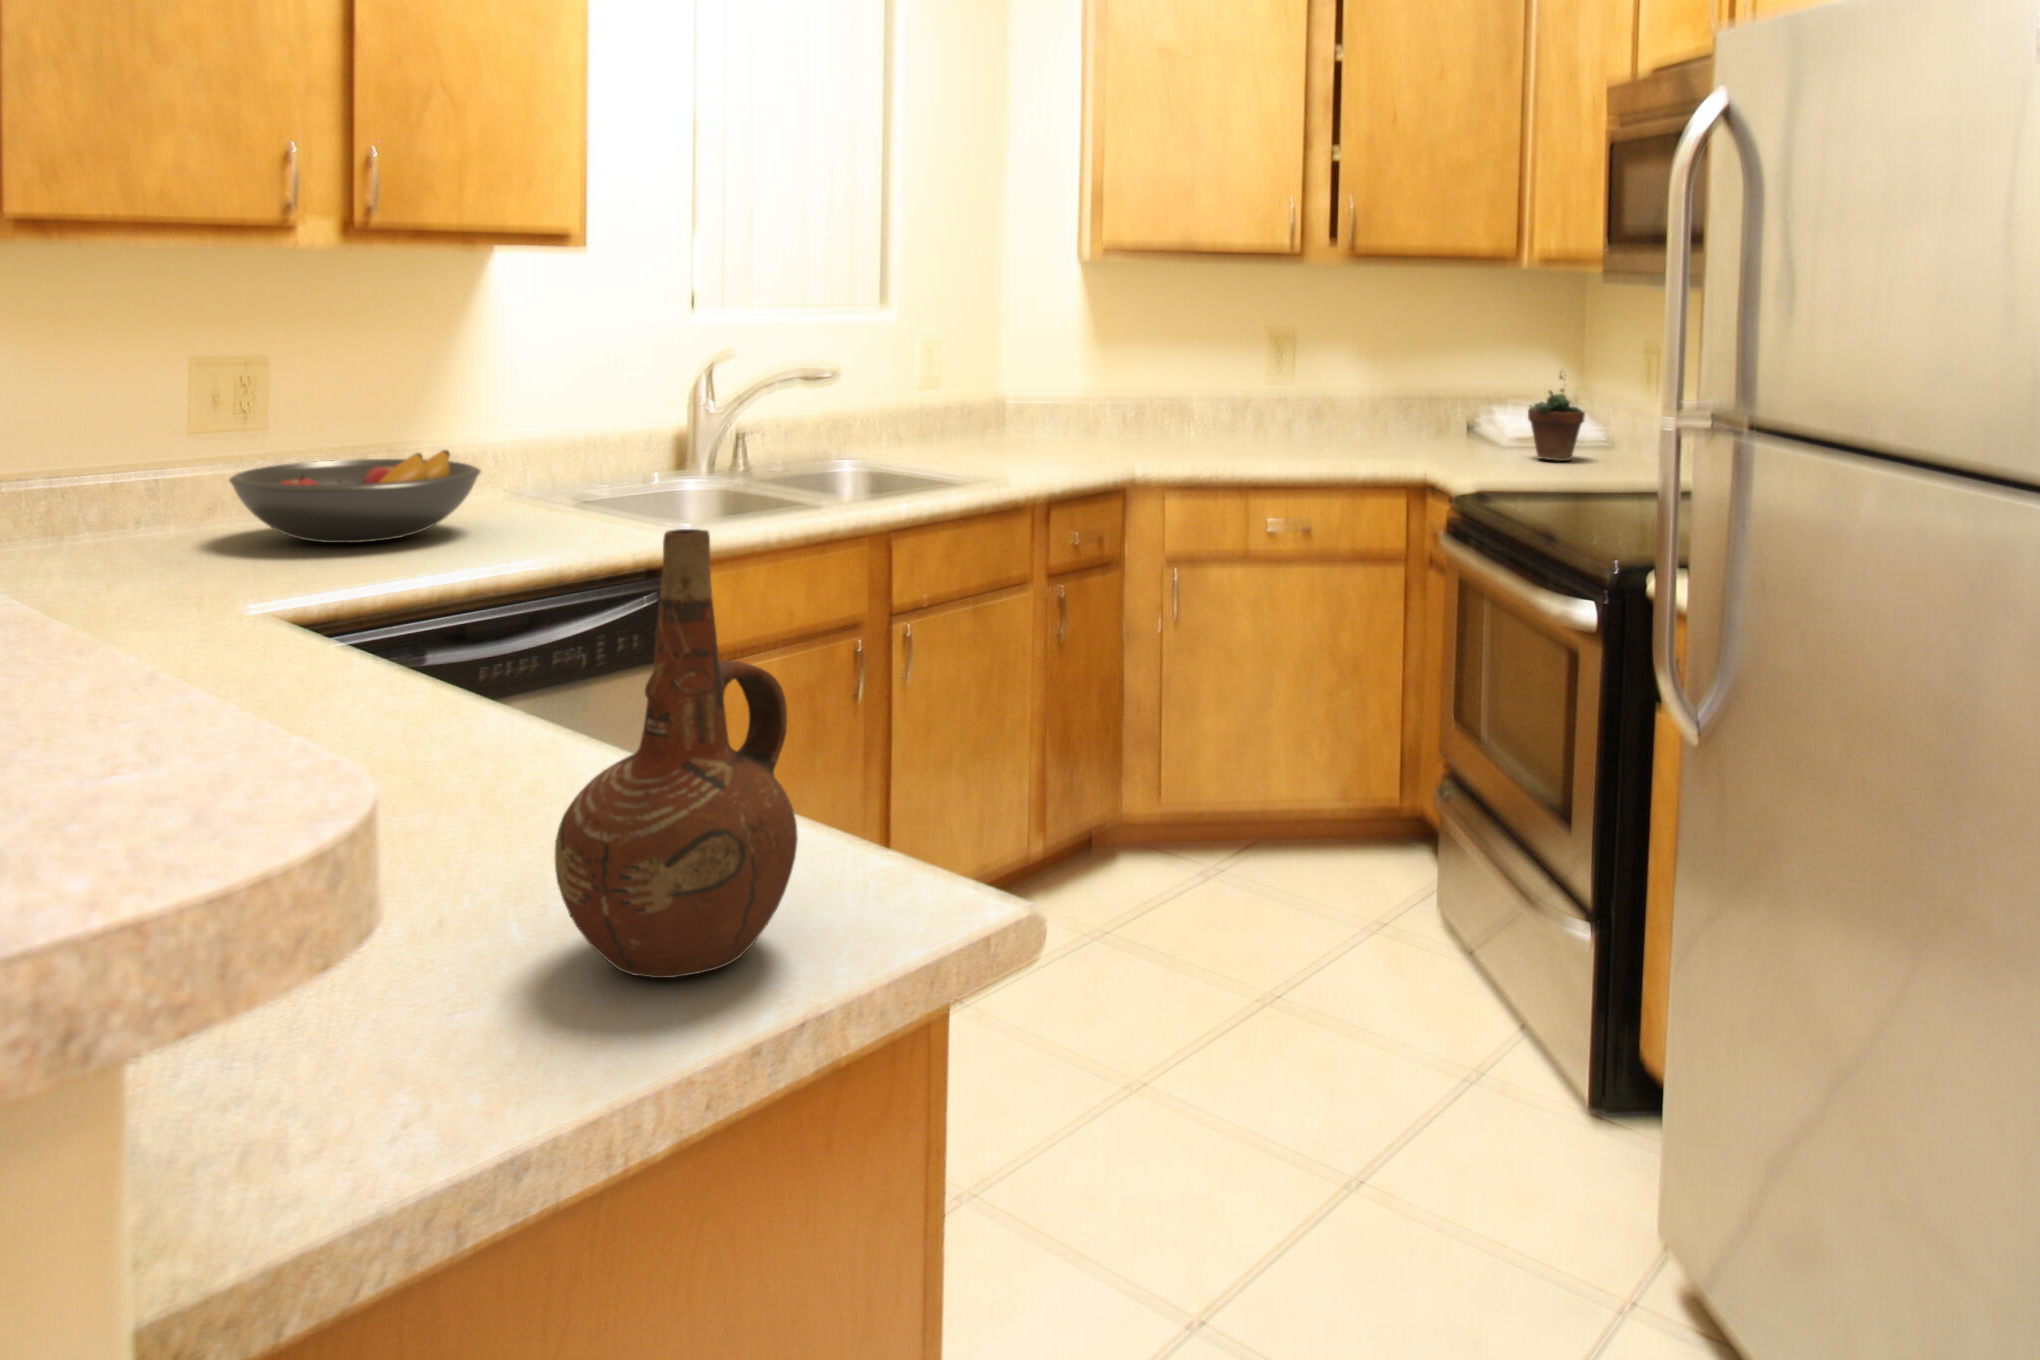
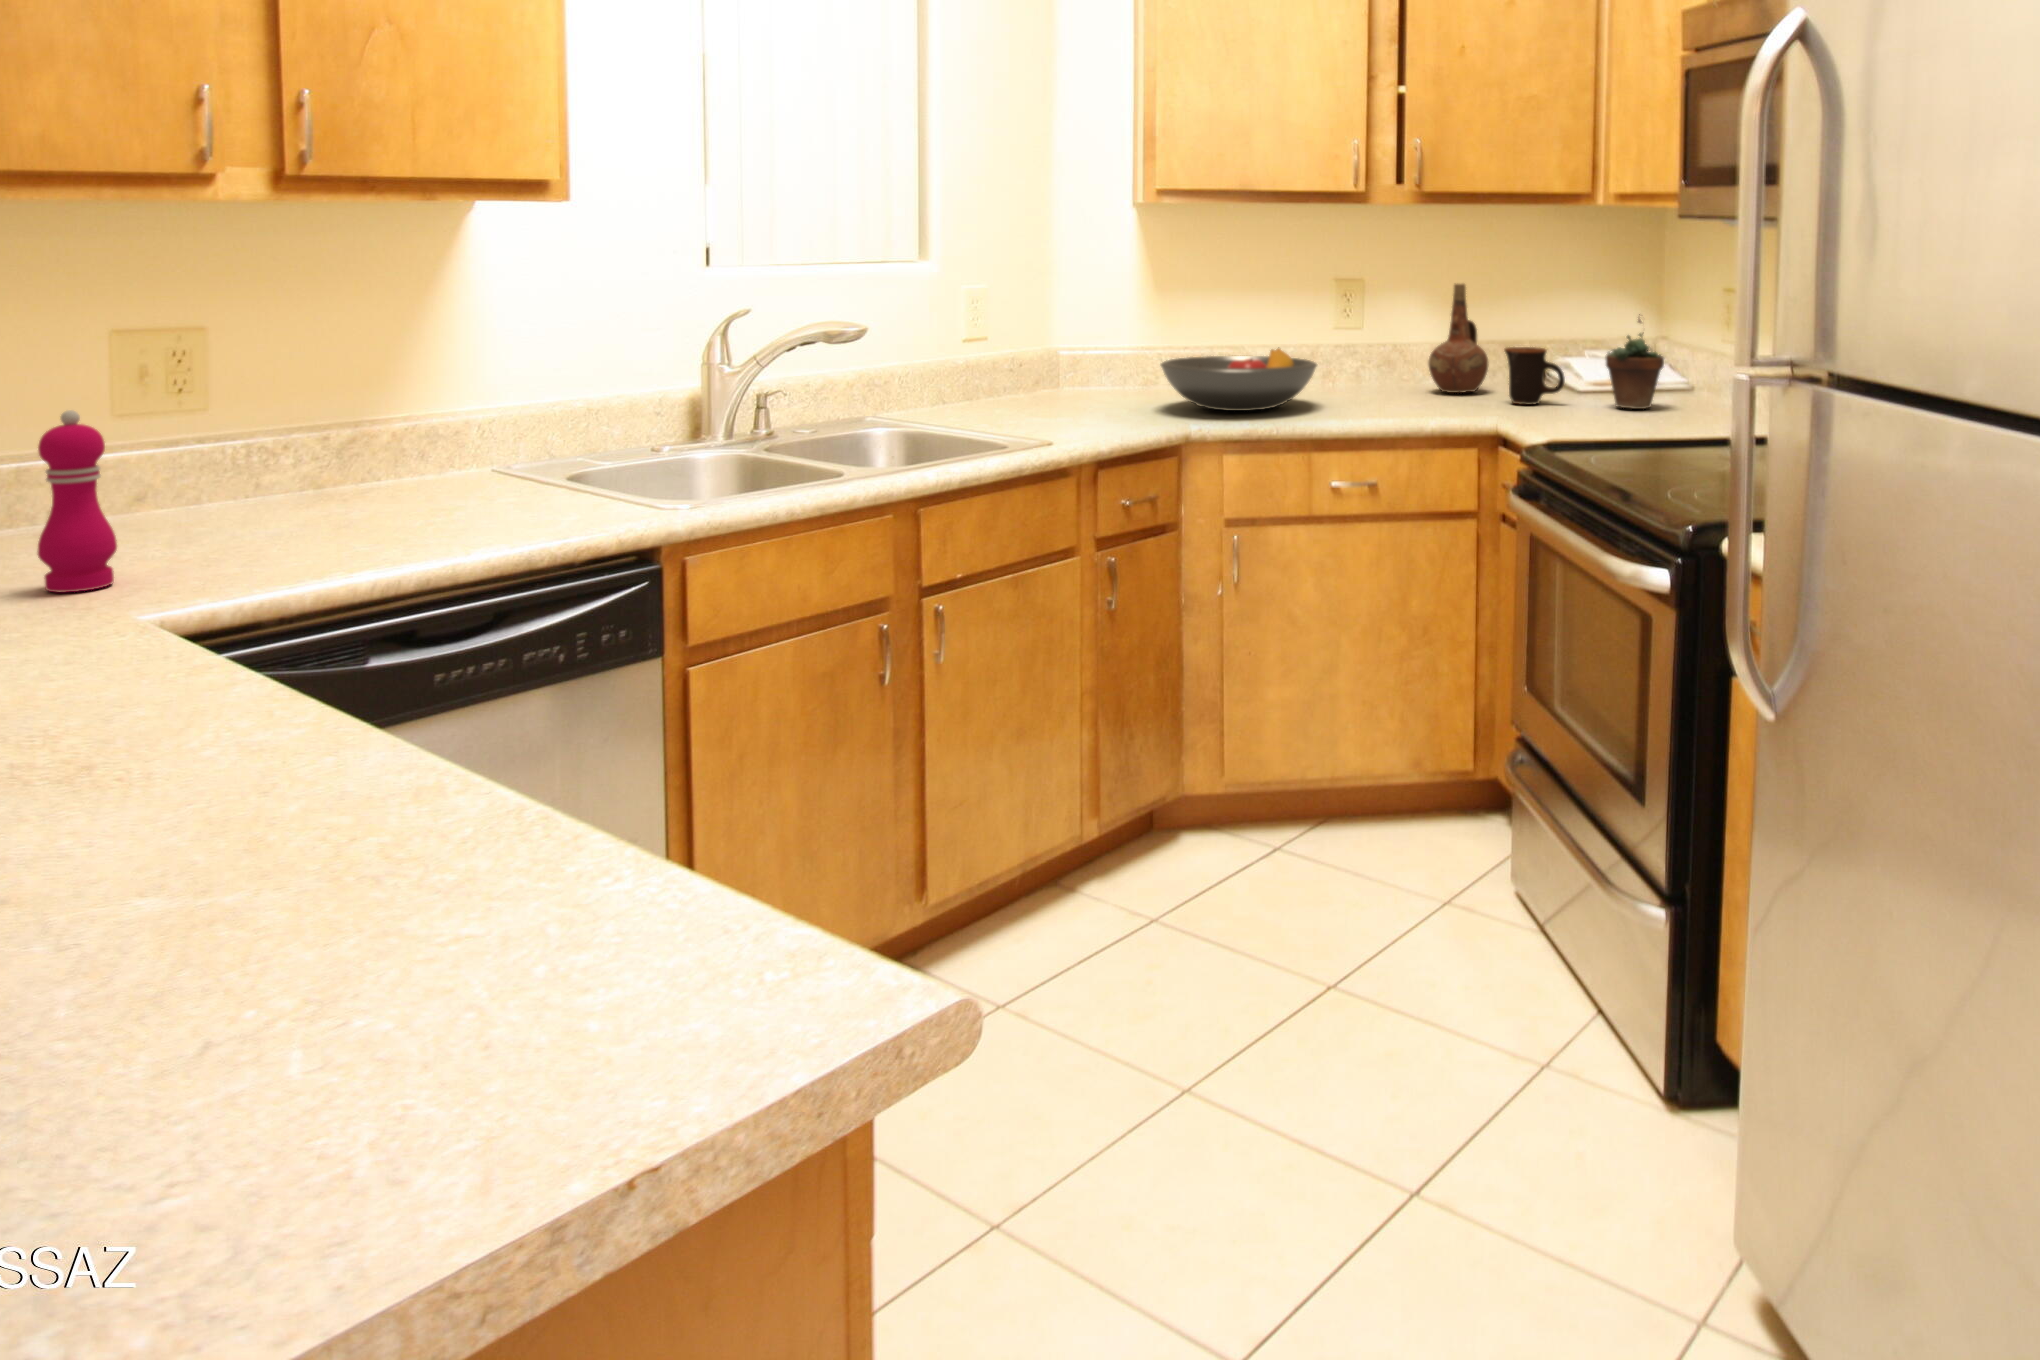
mug: none [1430,400,1488,455] -> present [1505,347,1565,405]
pepper mill: none [151,426,215,585] -> present [37,410,117,592]
fruit bowl: present [229,450,481,543] -> present [1161,348,1317,411]
ceramic pitcher: present [555,529,797,978] -> present [1428,284,1488,393]

